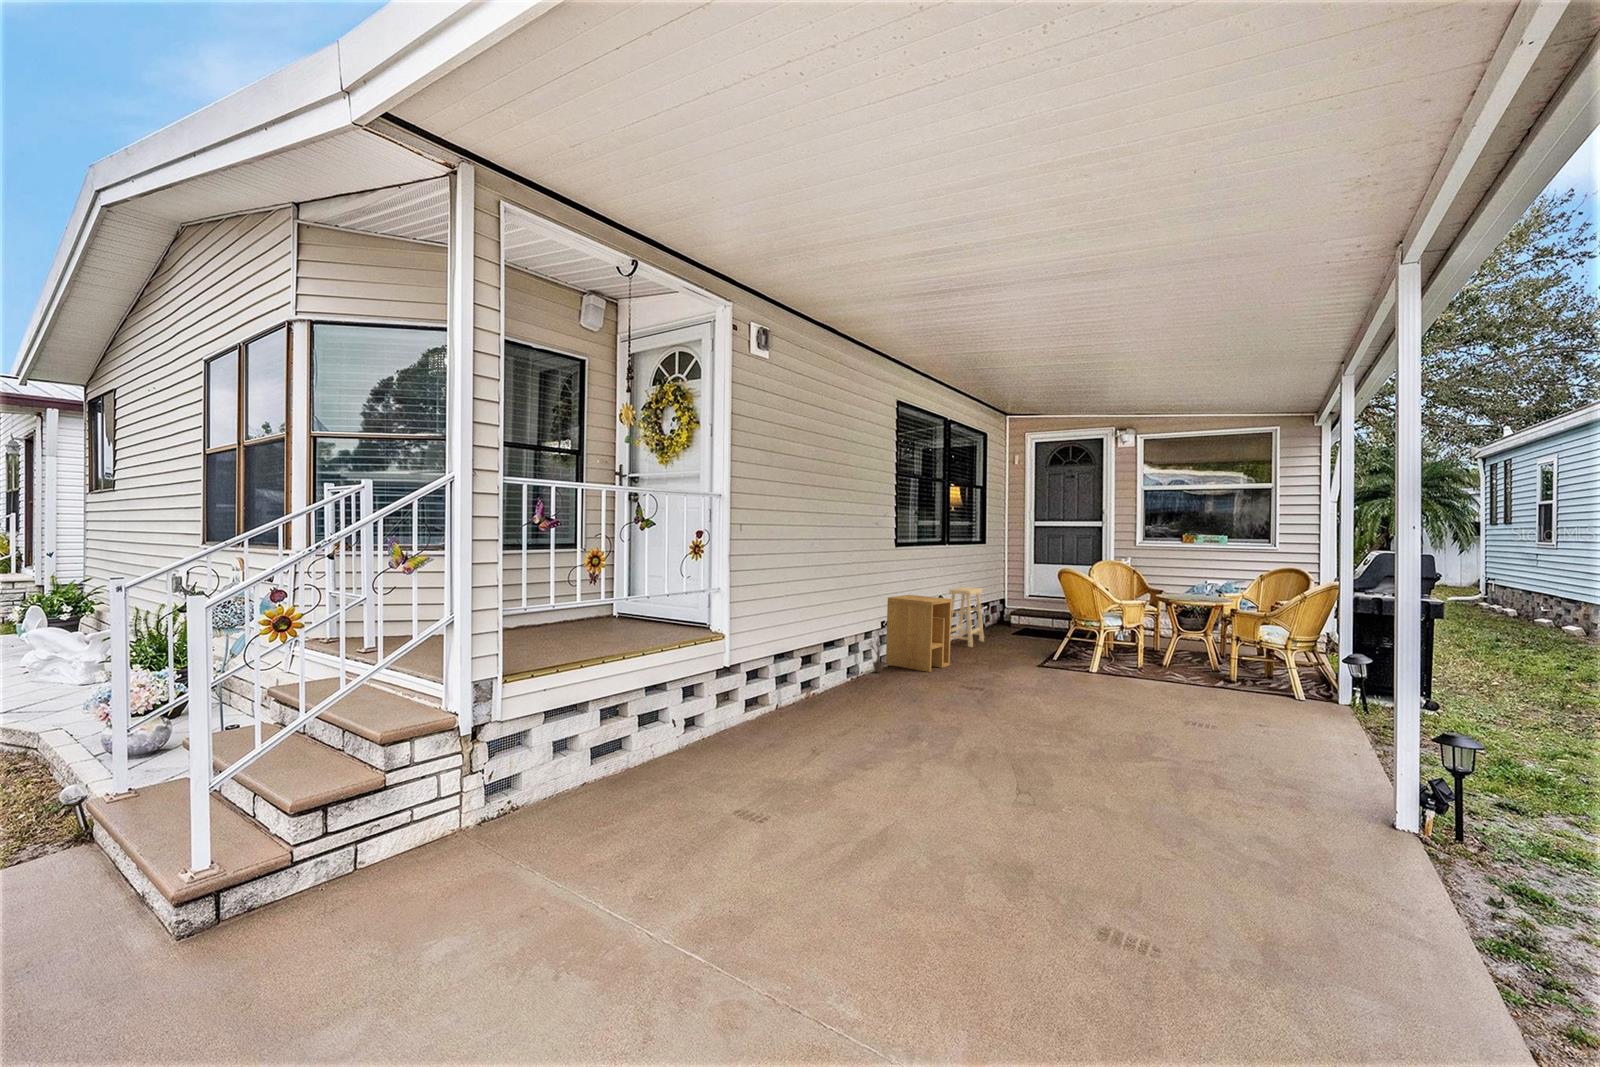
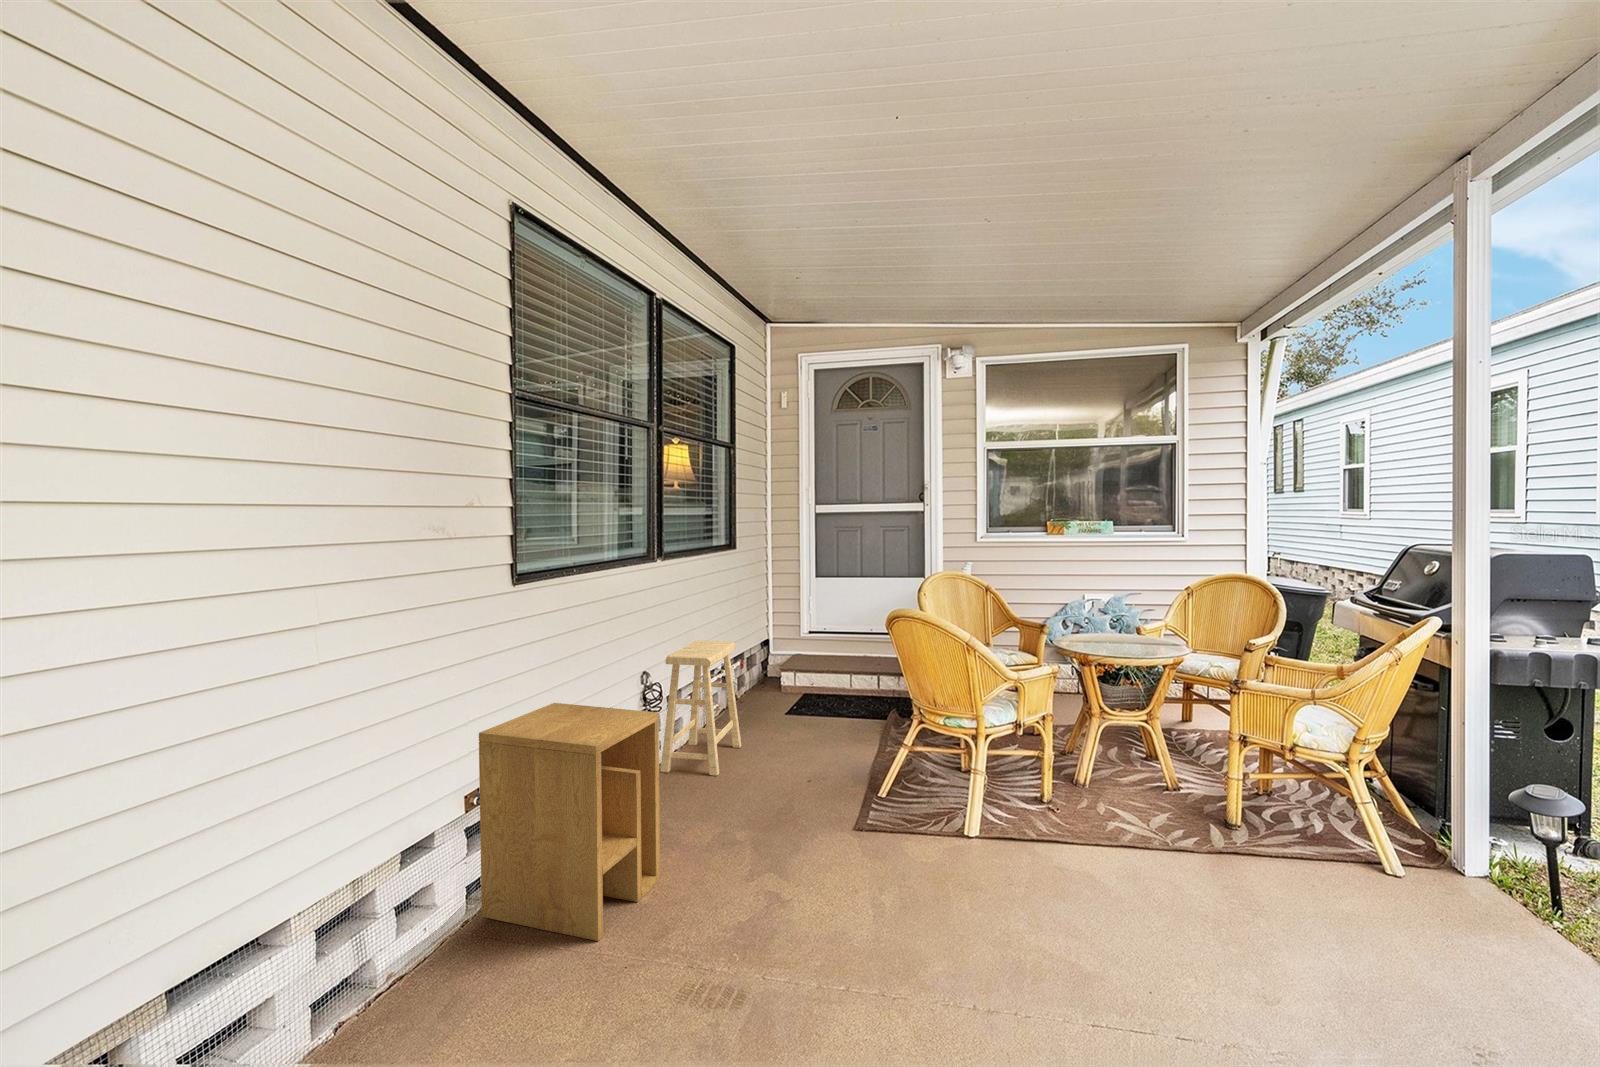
decorative plant: present [869,638,883,672] -> none [377,861,466,1016]

